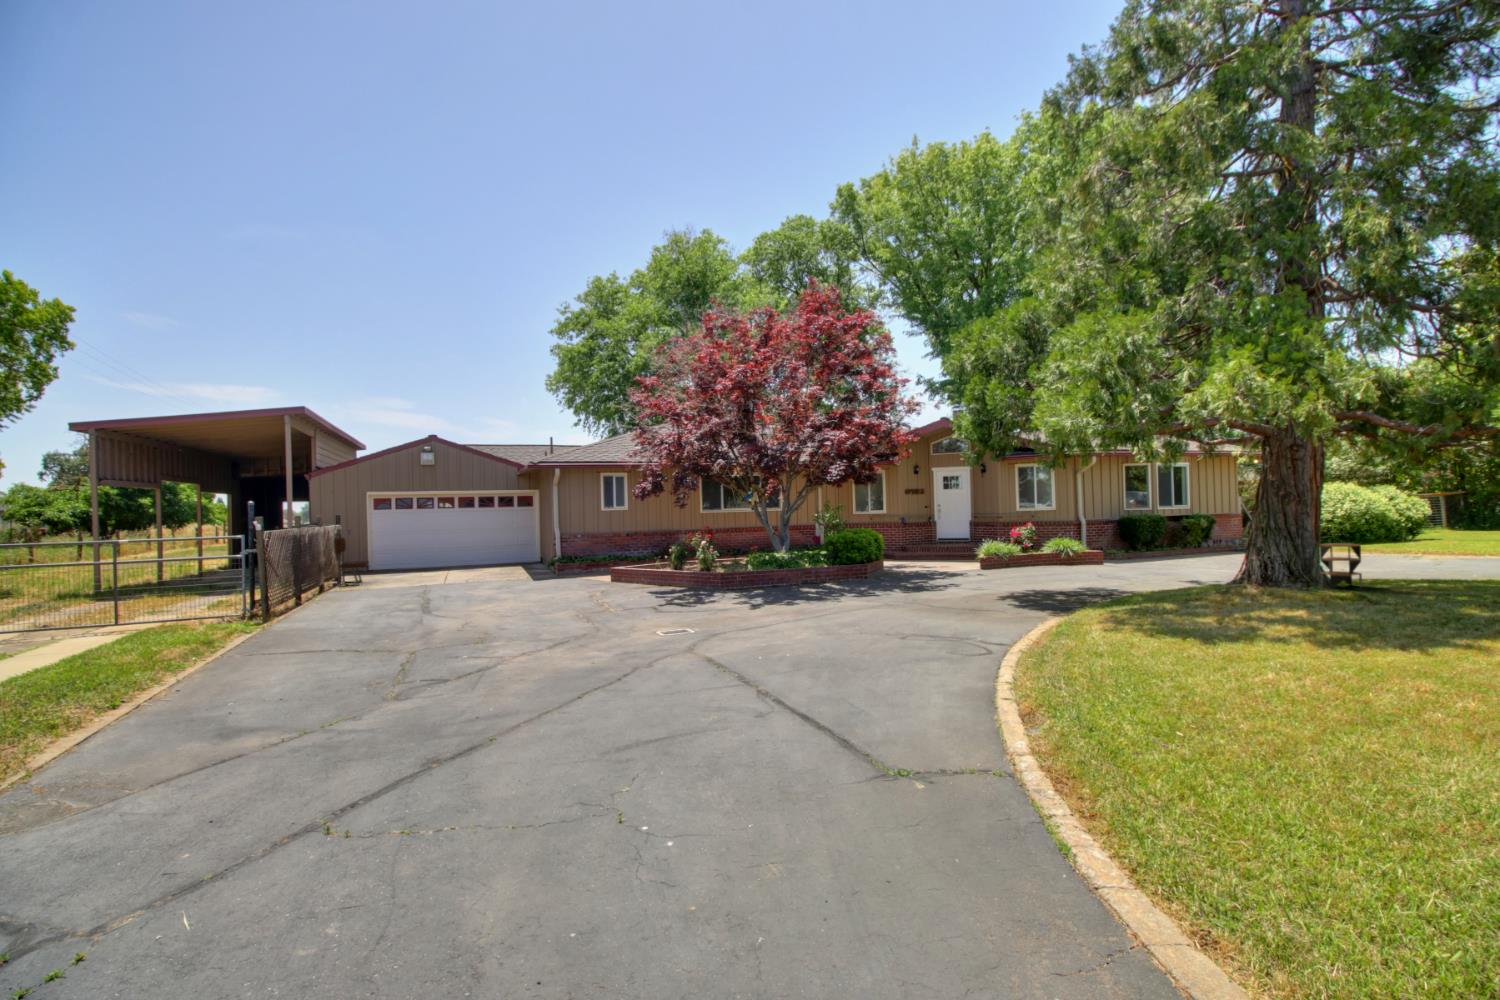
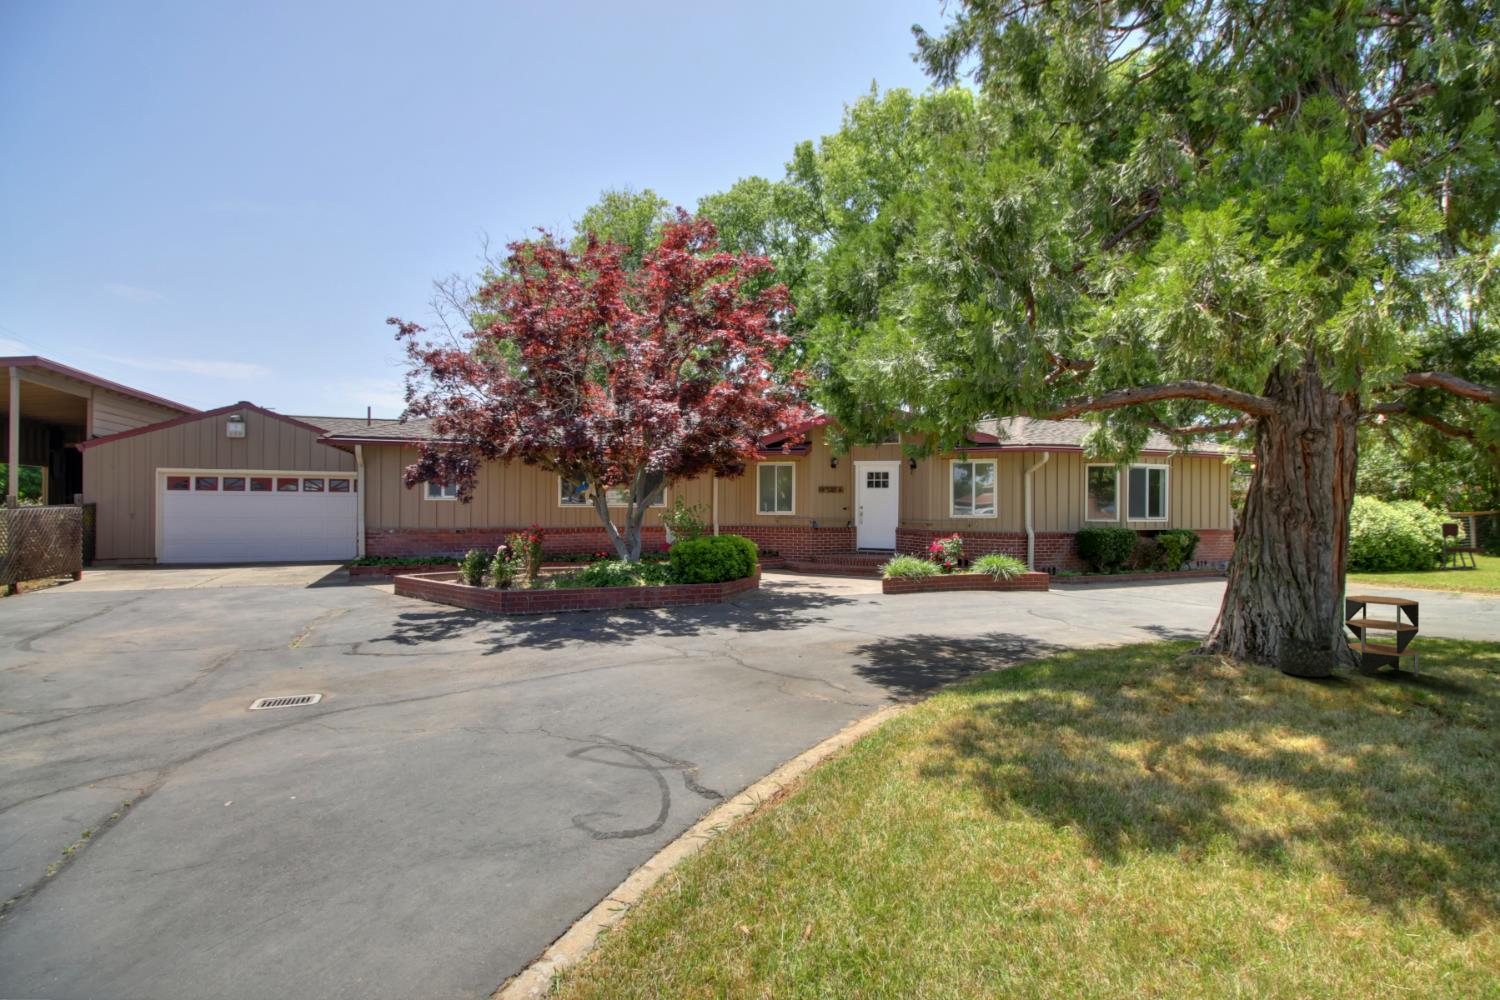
bench: present [334,538,369,587] -> present [1442,523,1486,570]
basket: none [1281,567,1314,590] -> present [1277,634,1333,677]

